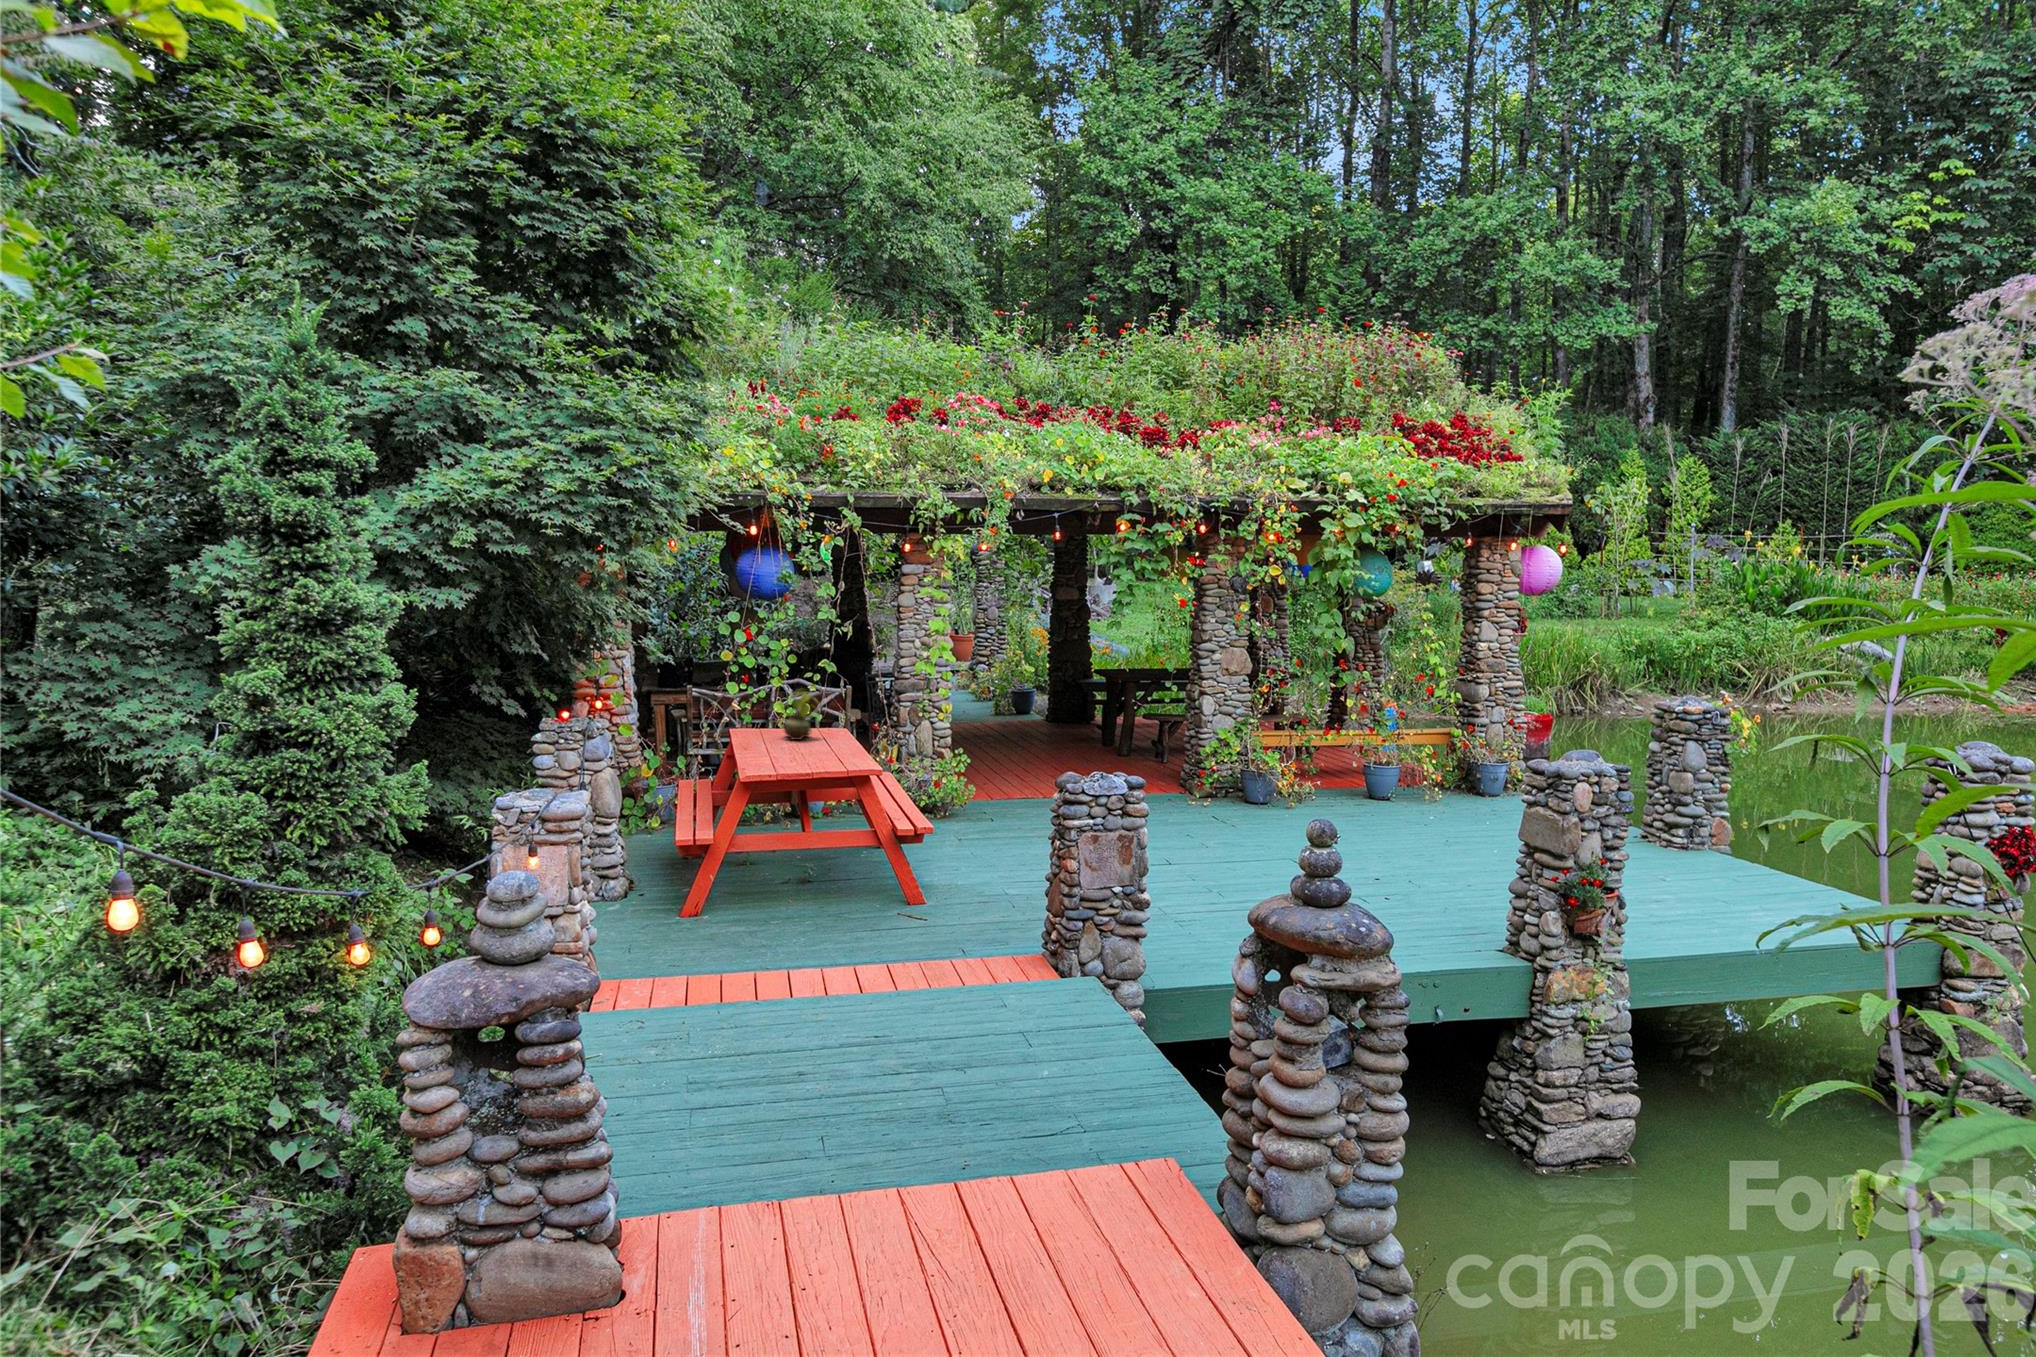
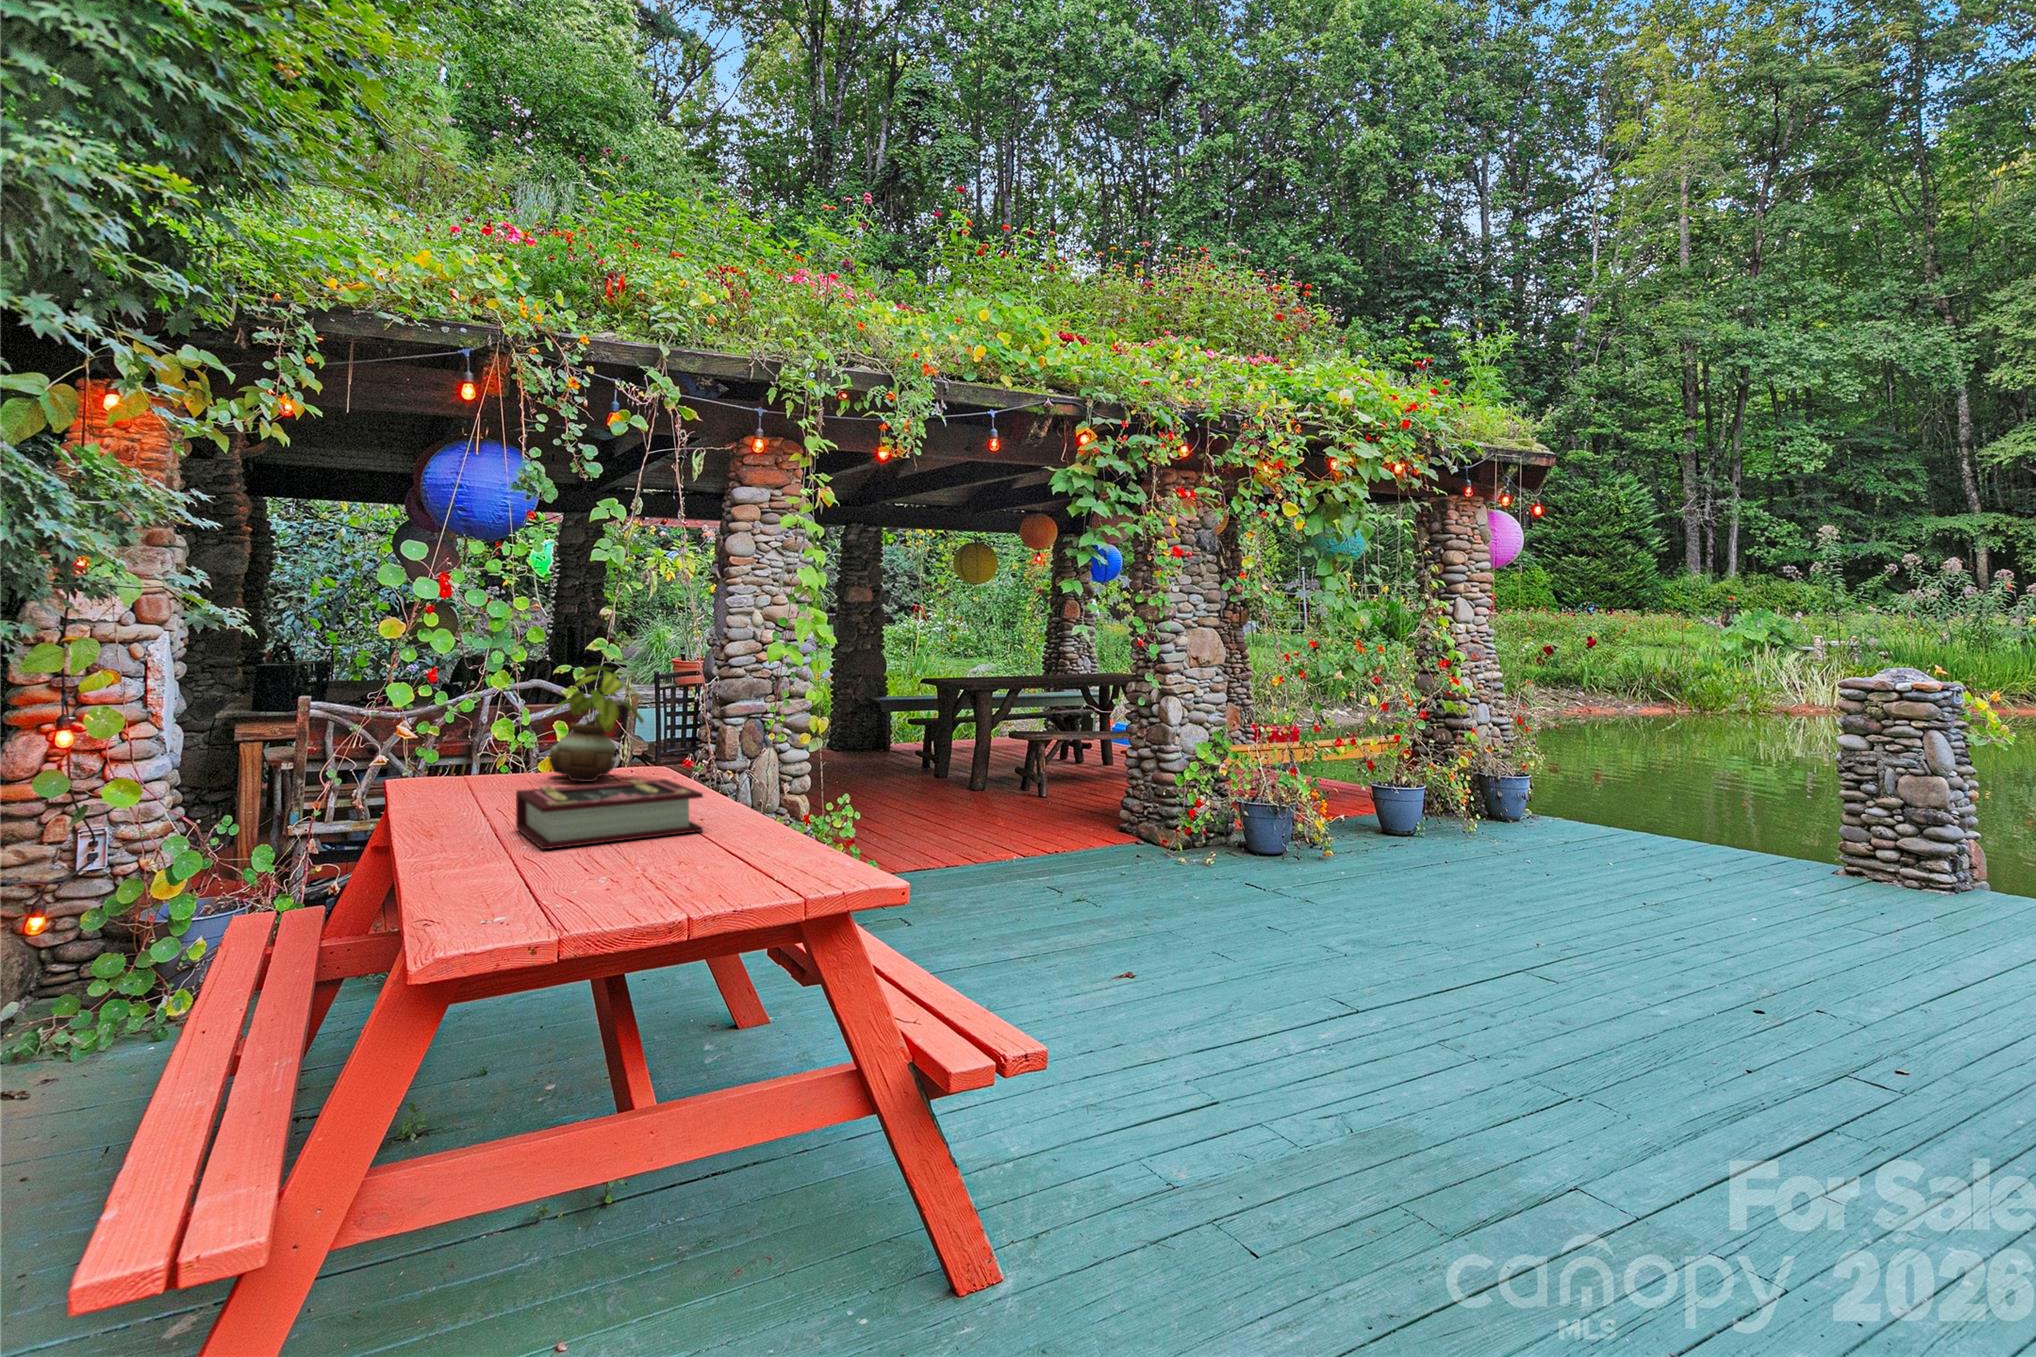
book: none [758,742,818,766] -> present [516,779,703,849]

